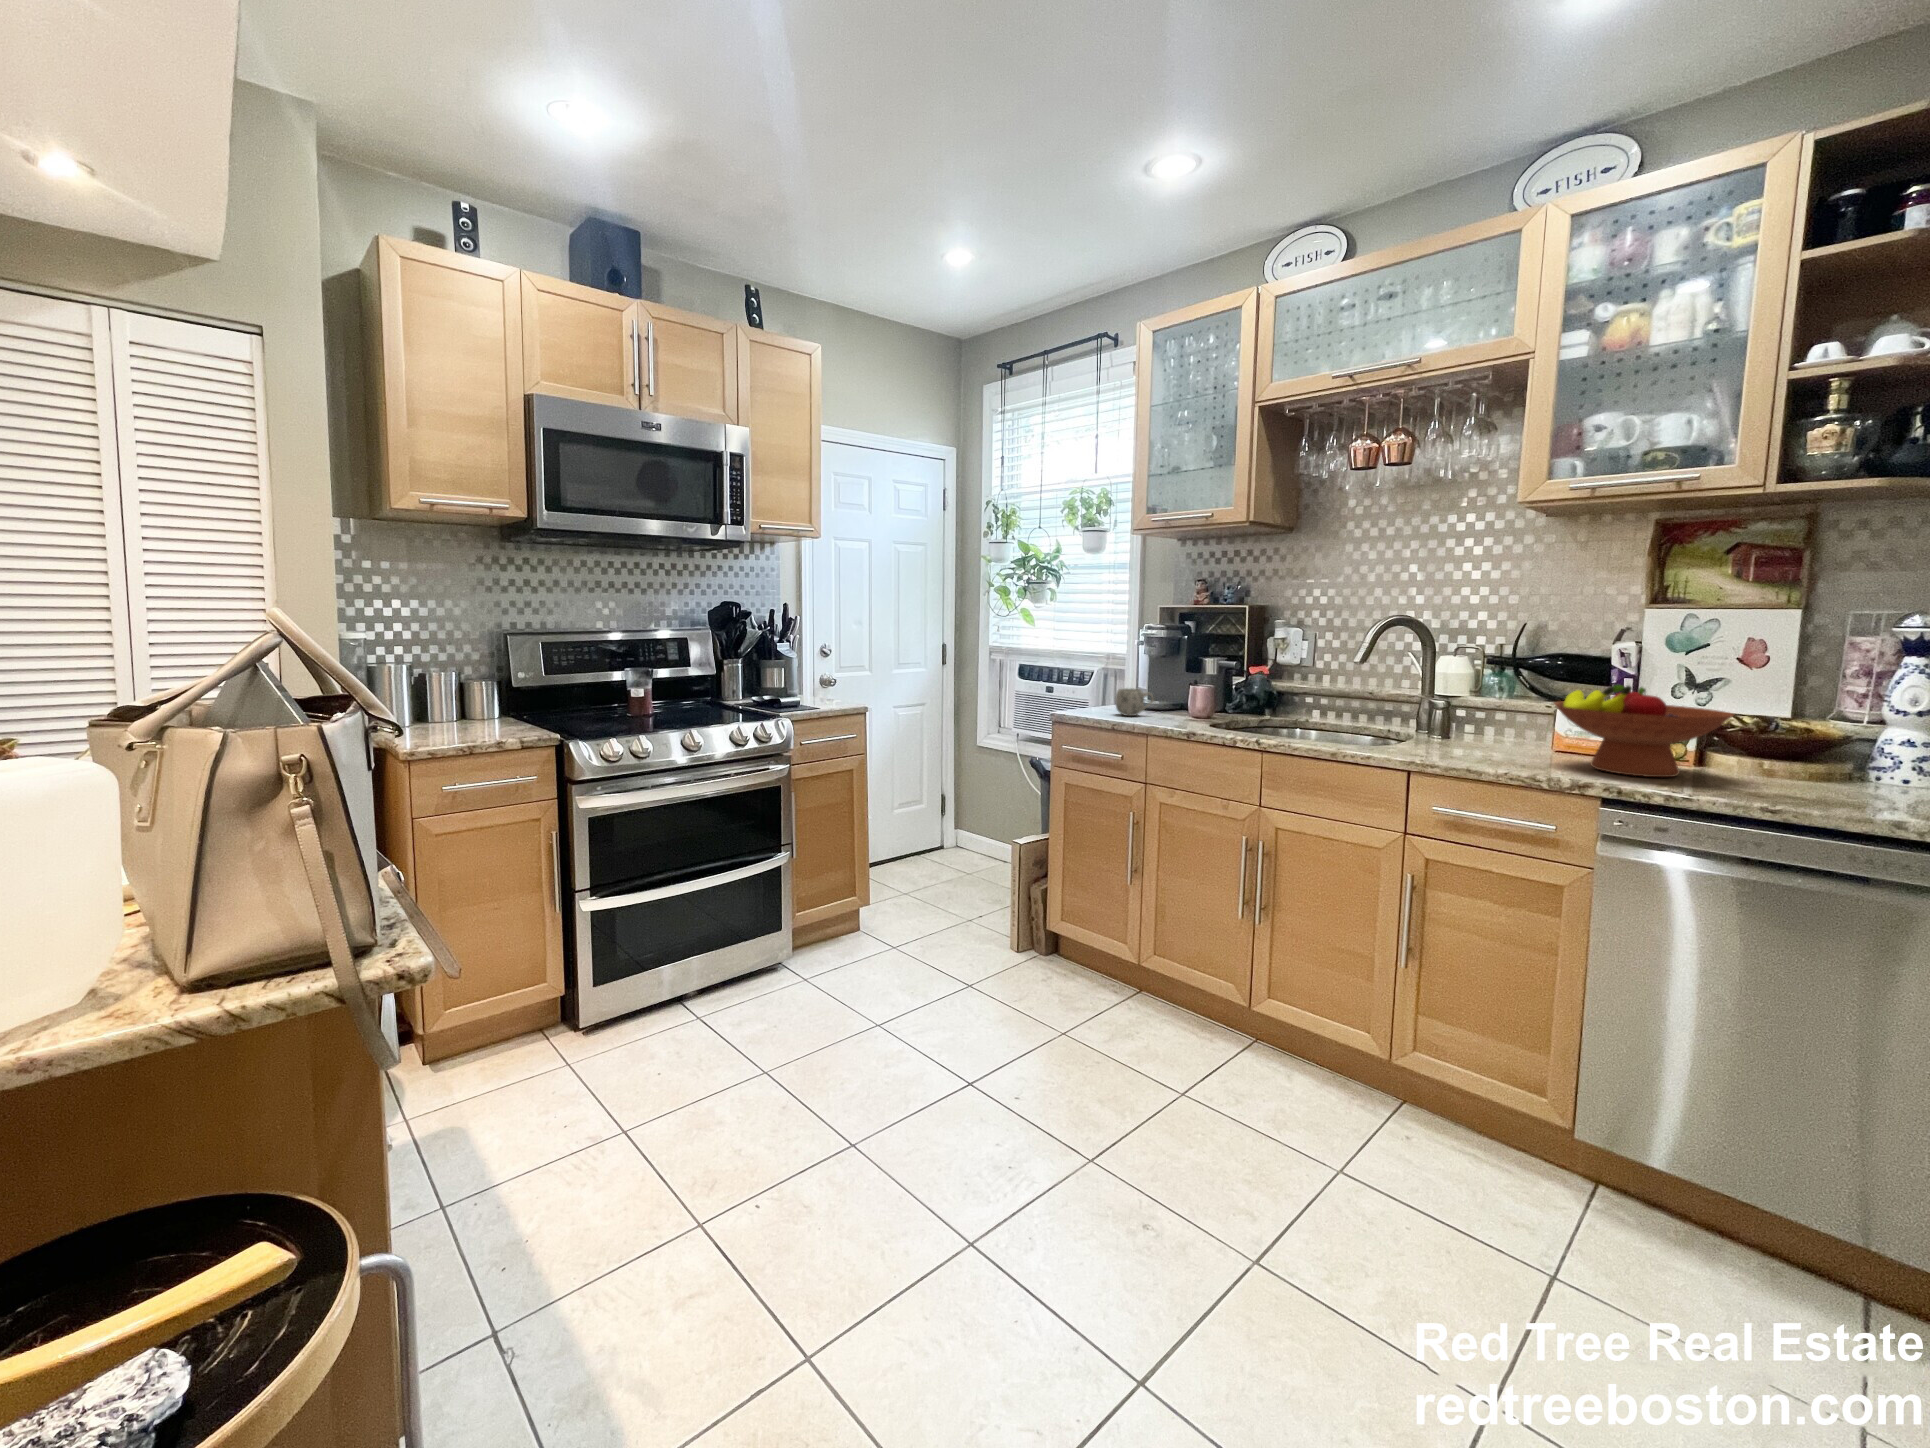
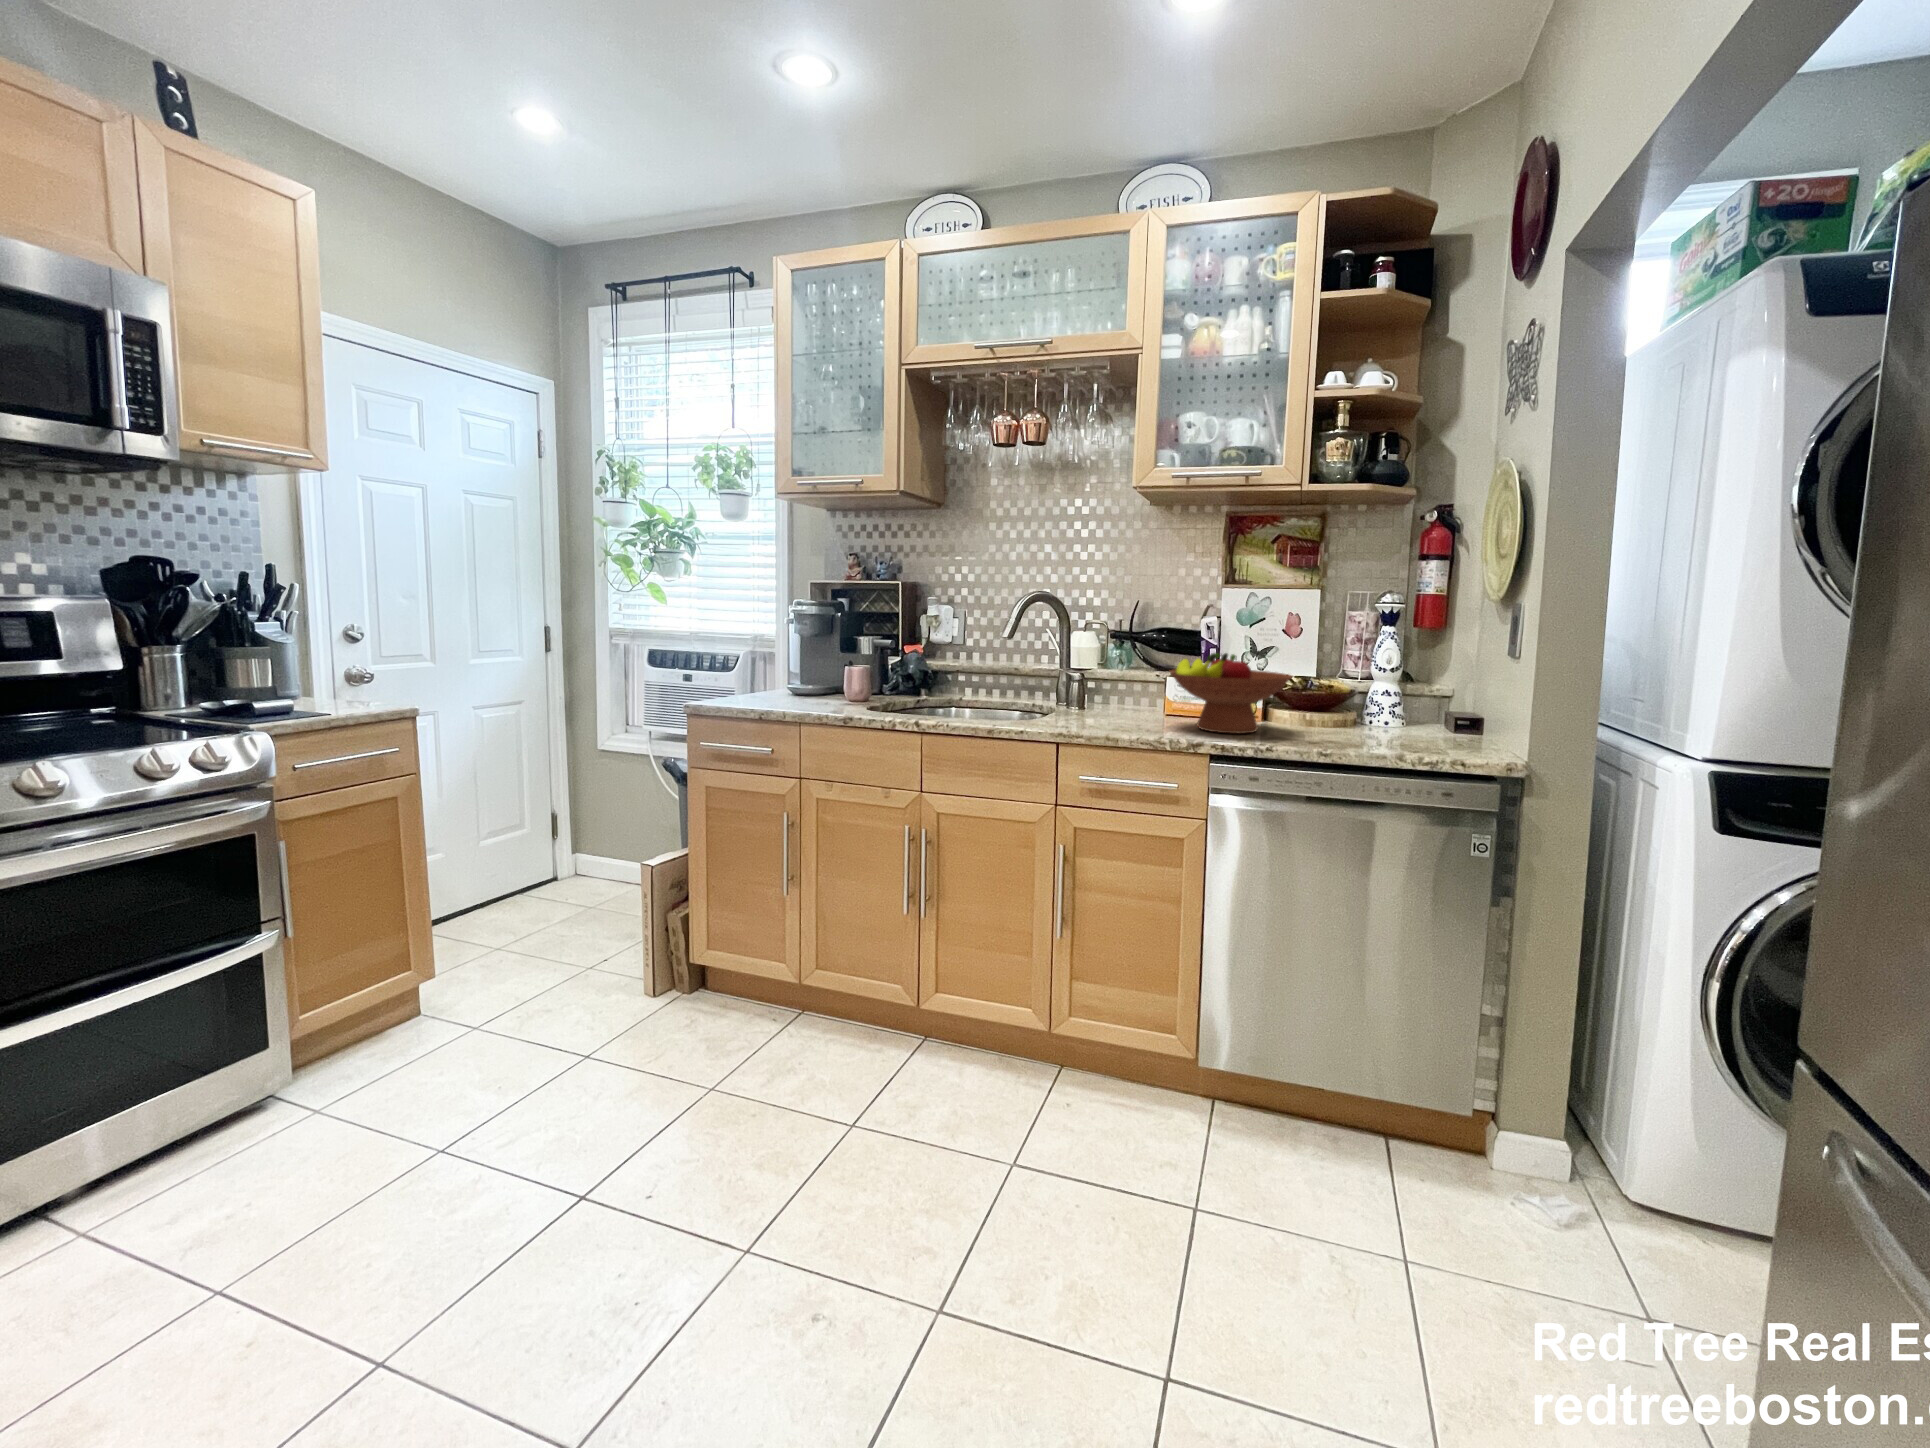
mug: present [1115,688,1154,716] -> none [763,672,807,704]

